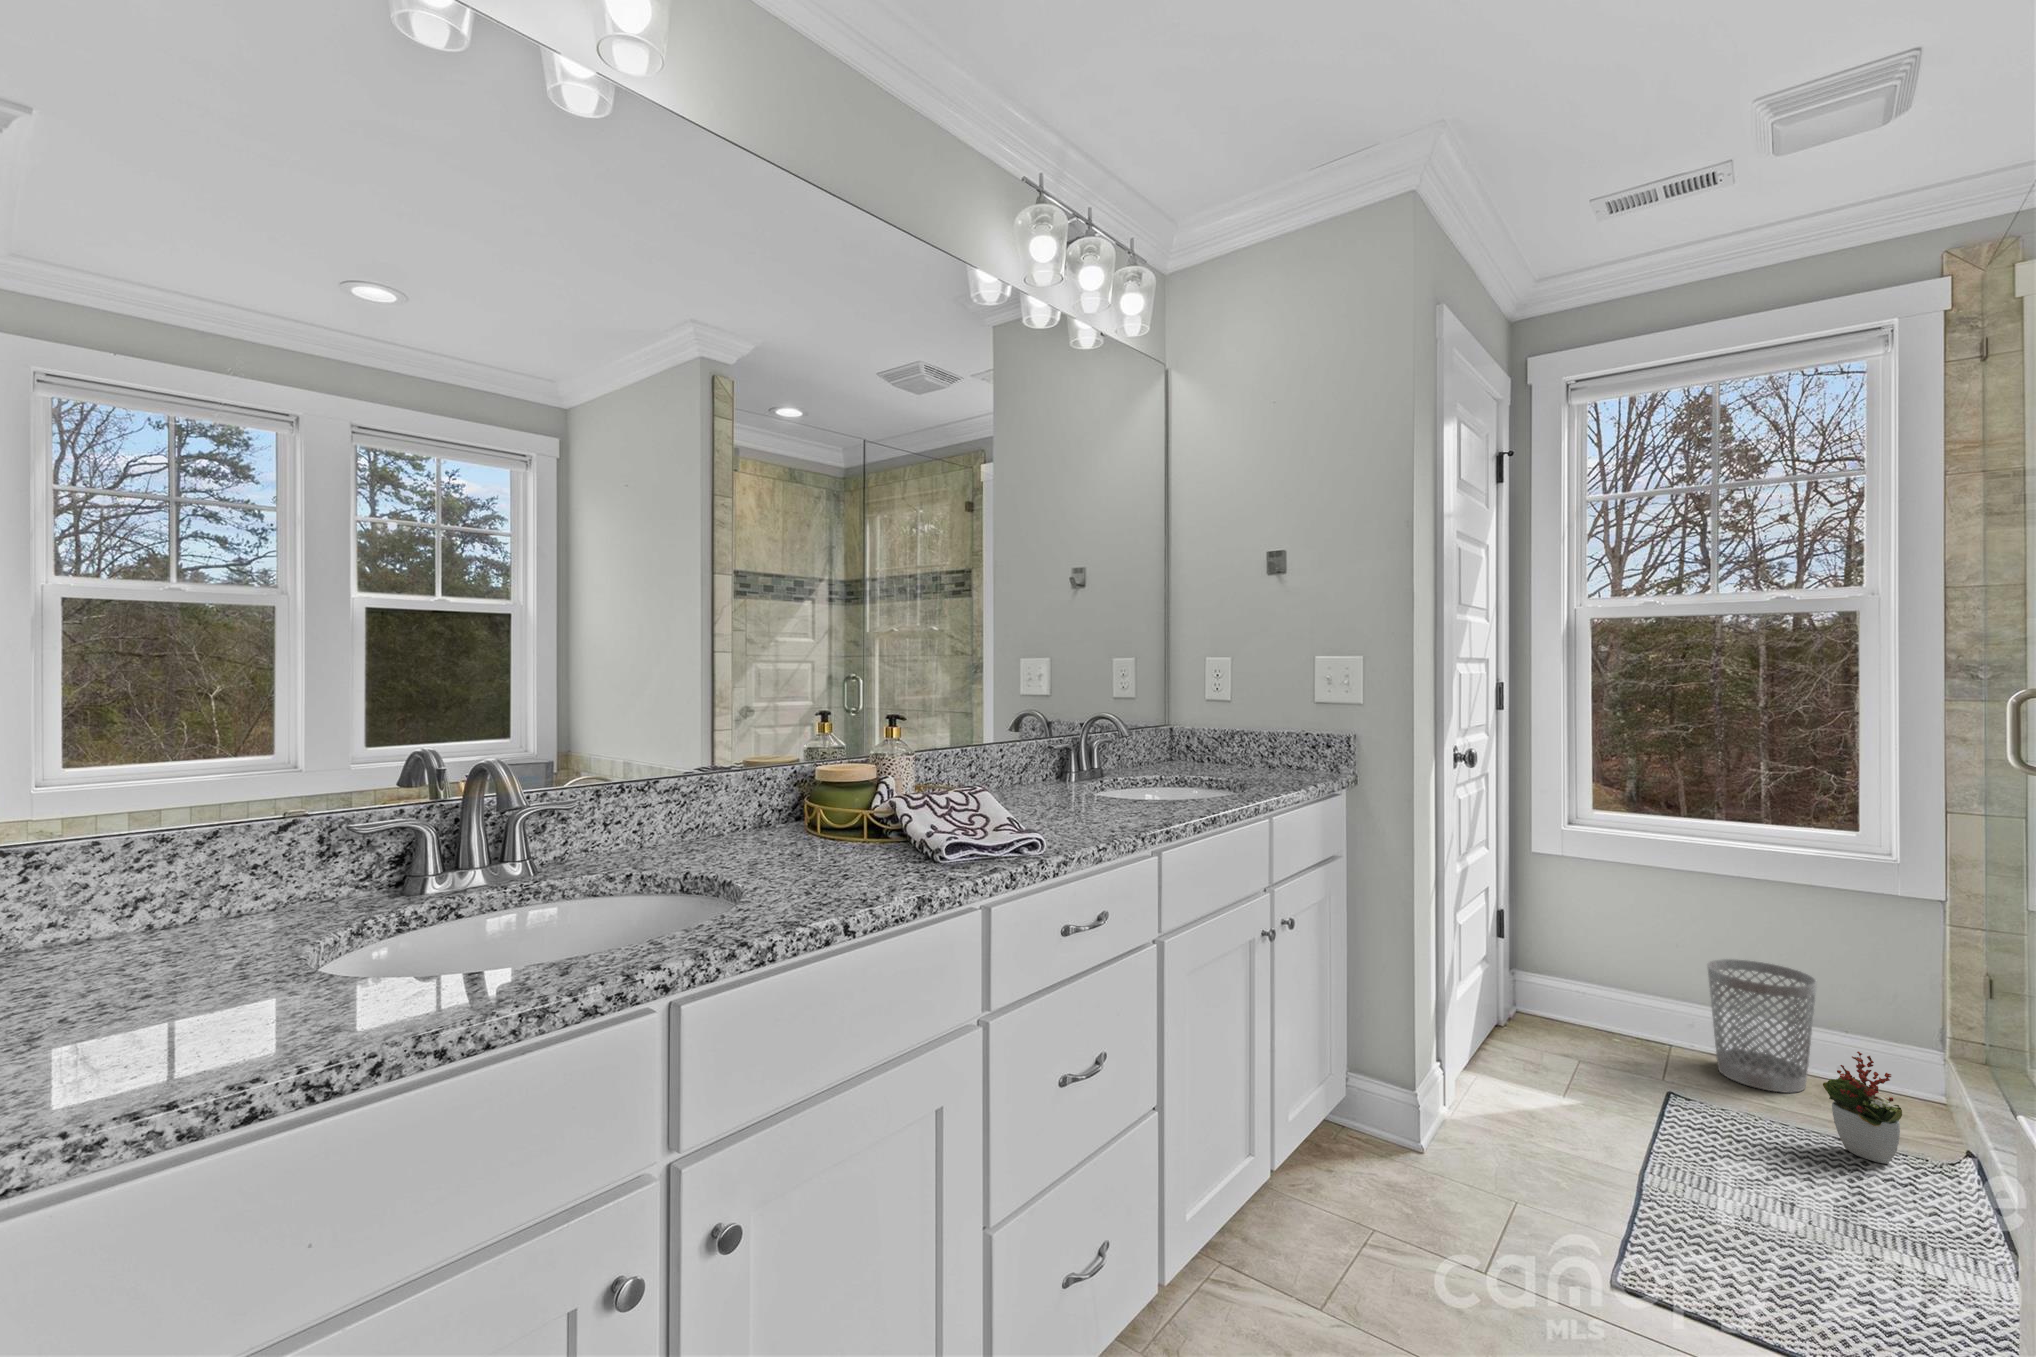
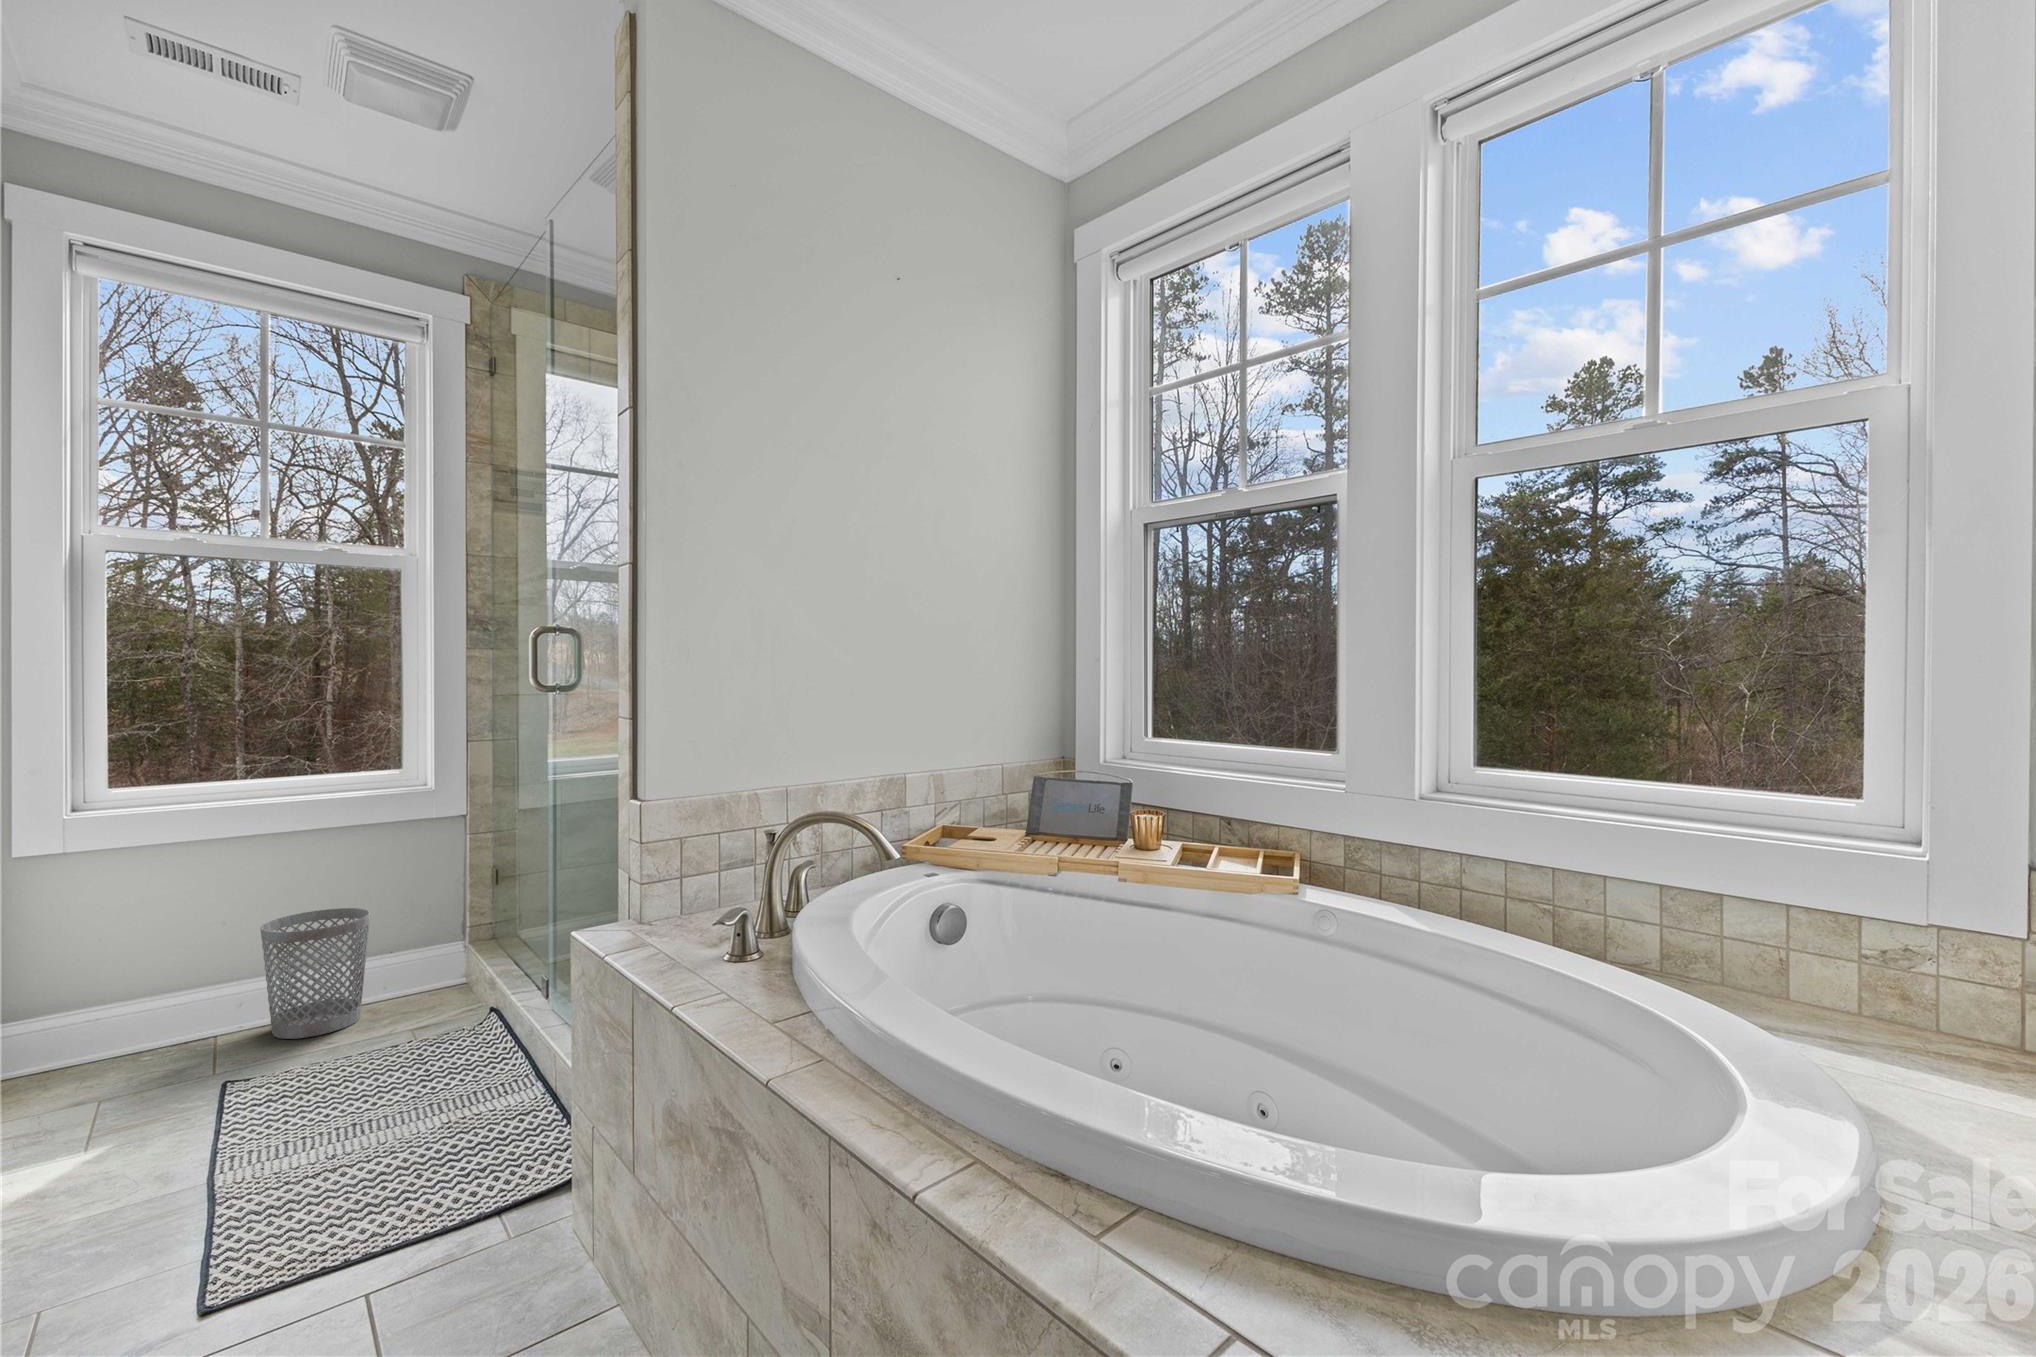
decorative plant: present [1823,1052,1902,1164] -> none [385,957,450,1052]

